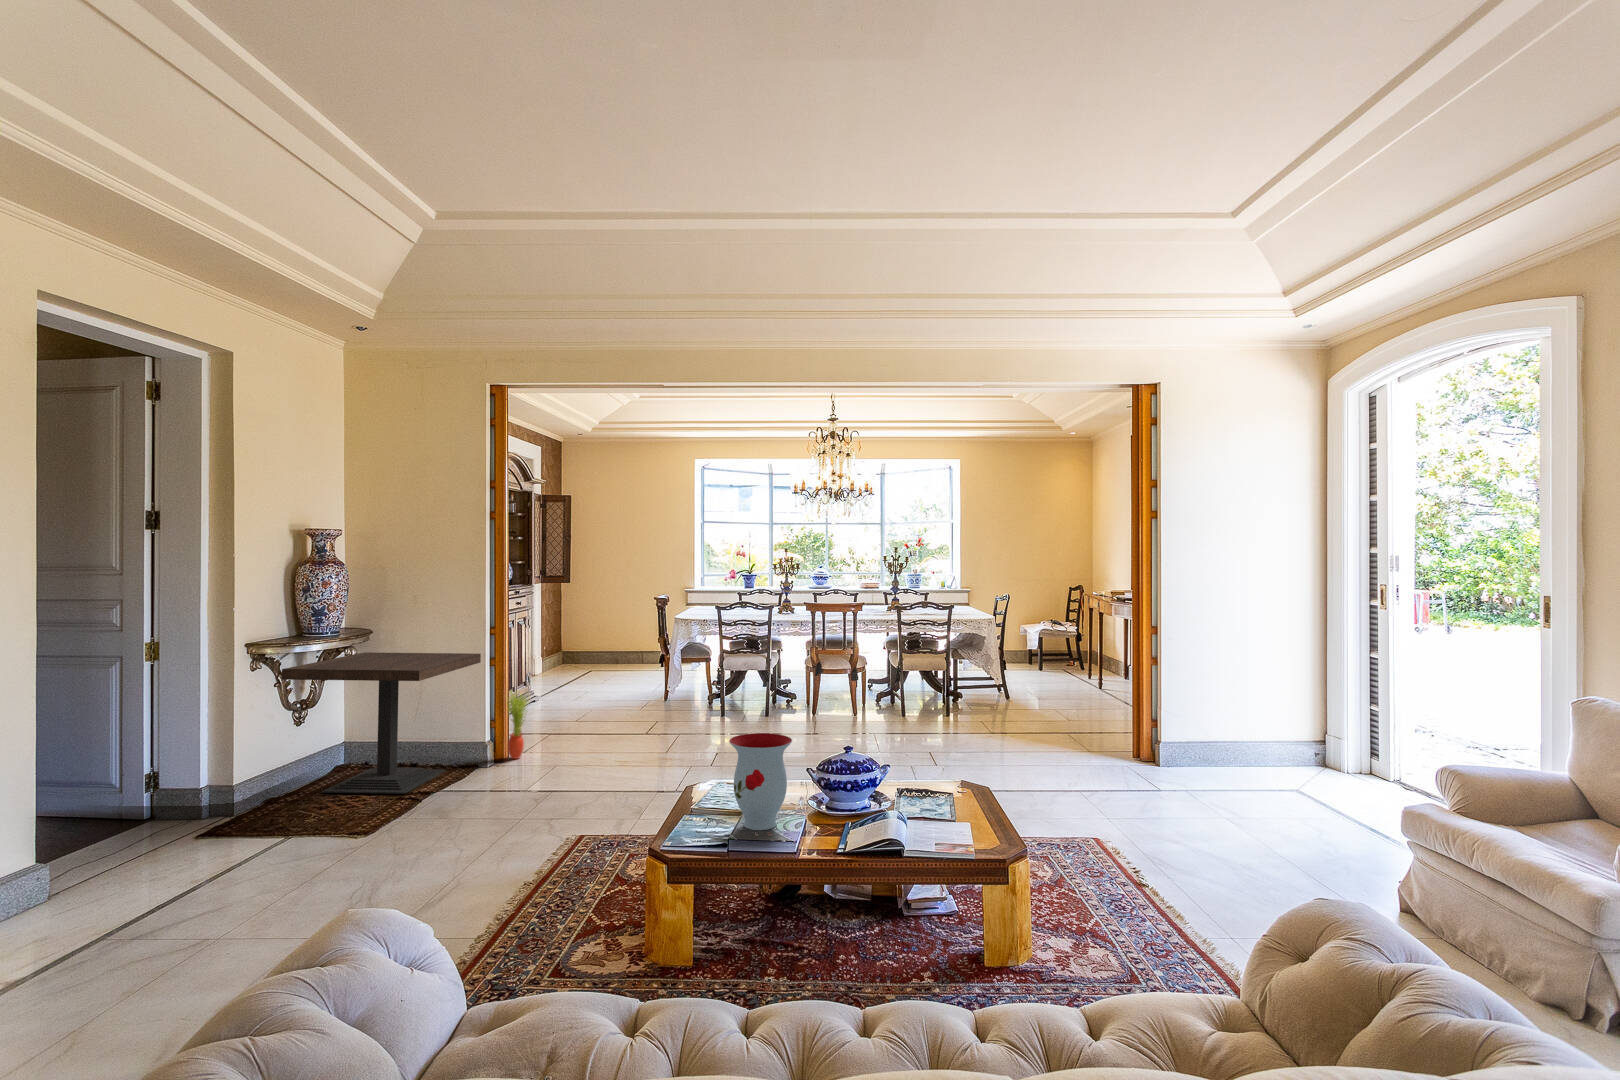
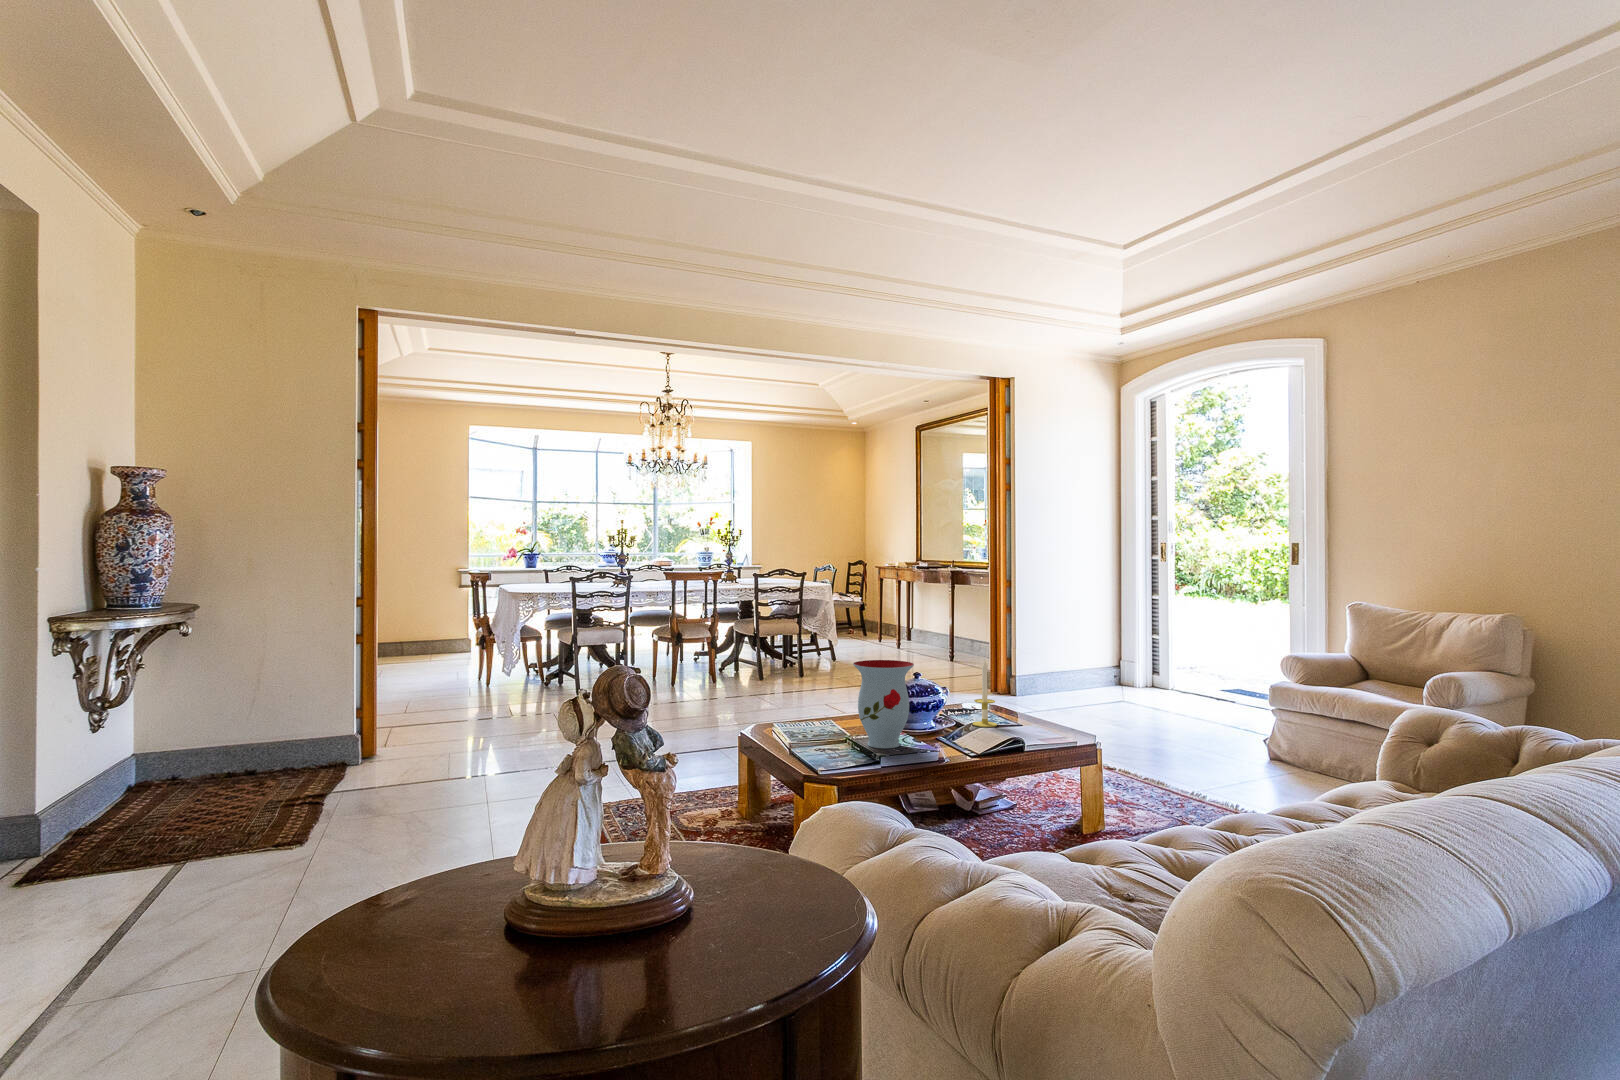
side table: present [282,652,481,794] -> none [104,628,348,817]
potted plant: present [507,691,530,759] -> none [378,671,409,755]
candle: none [897,741,924,818] -> present [973,661,997,727]

